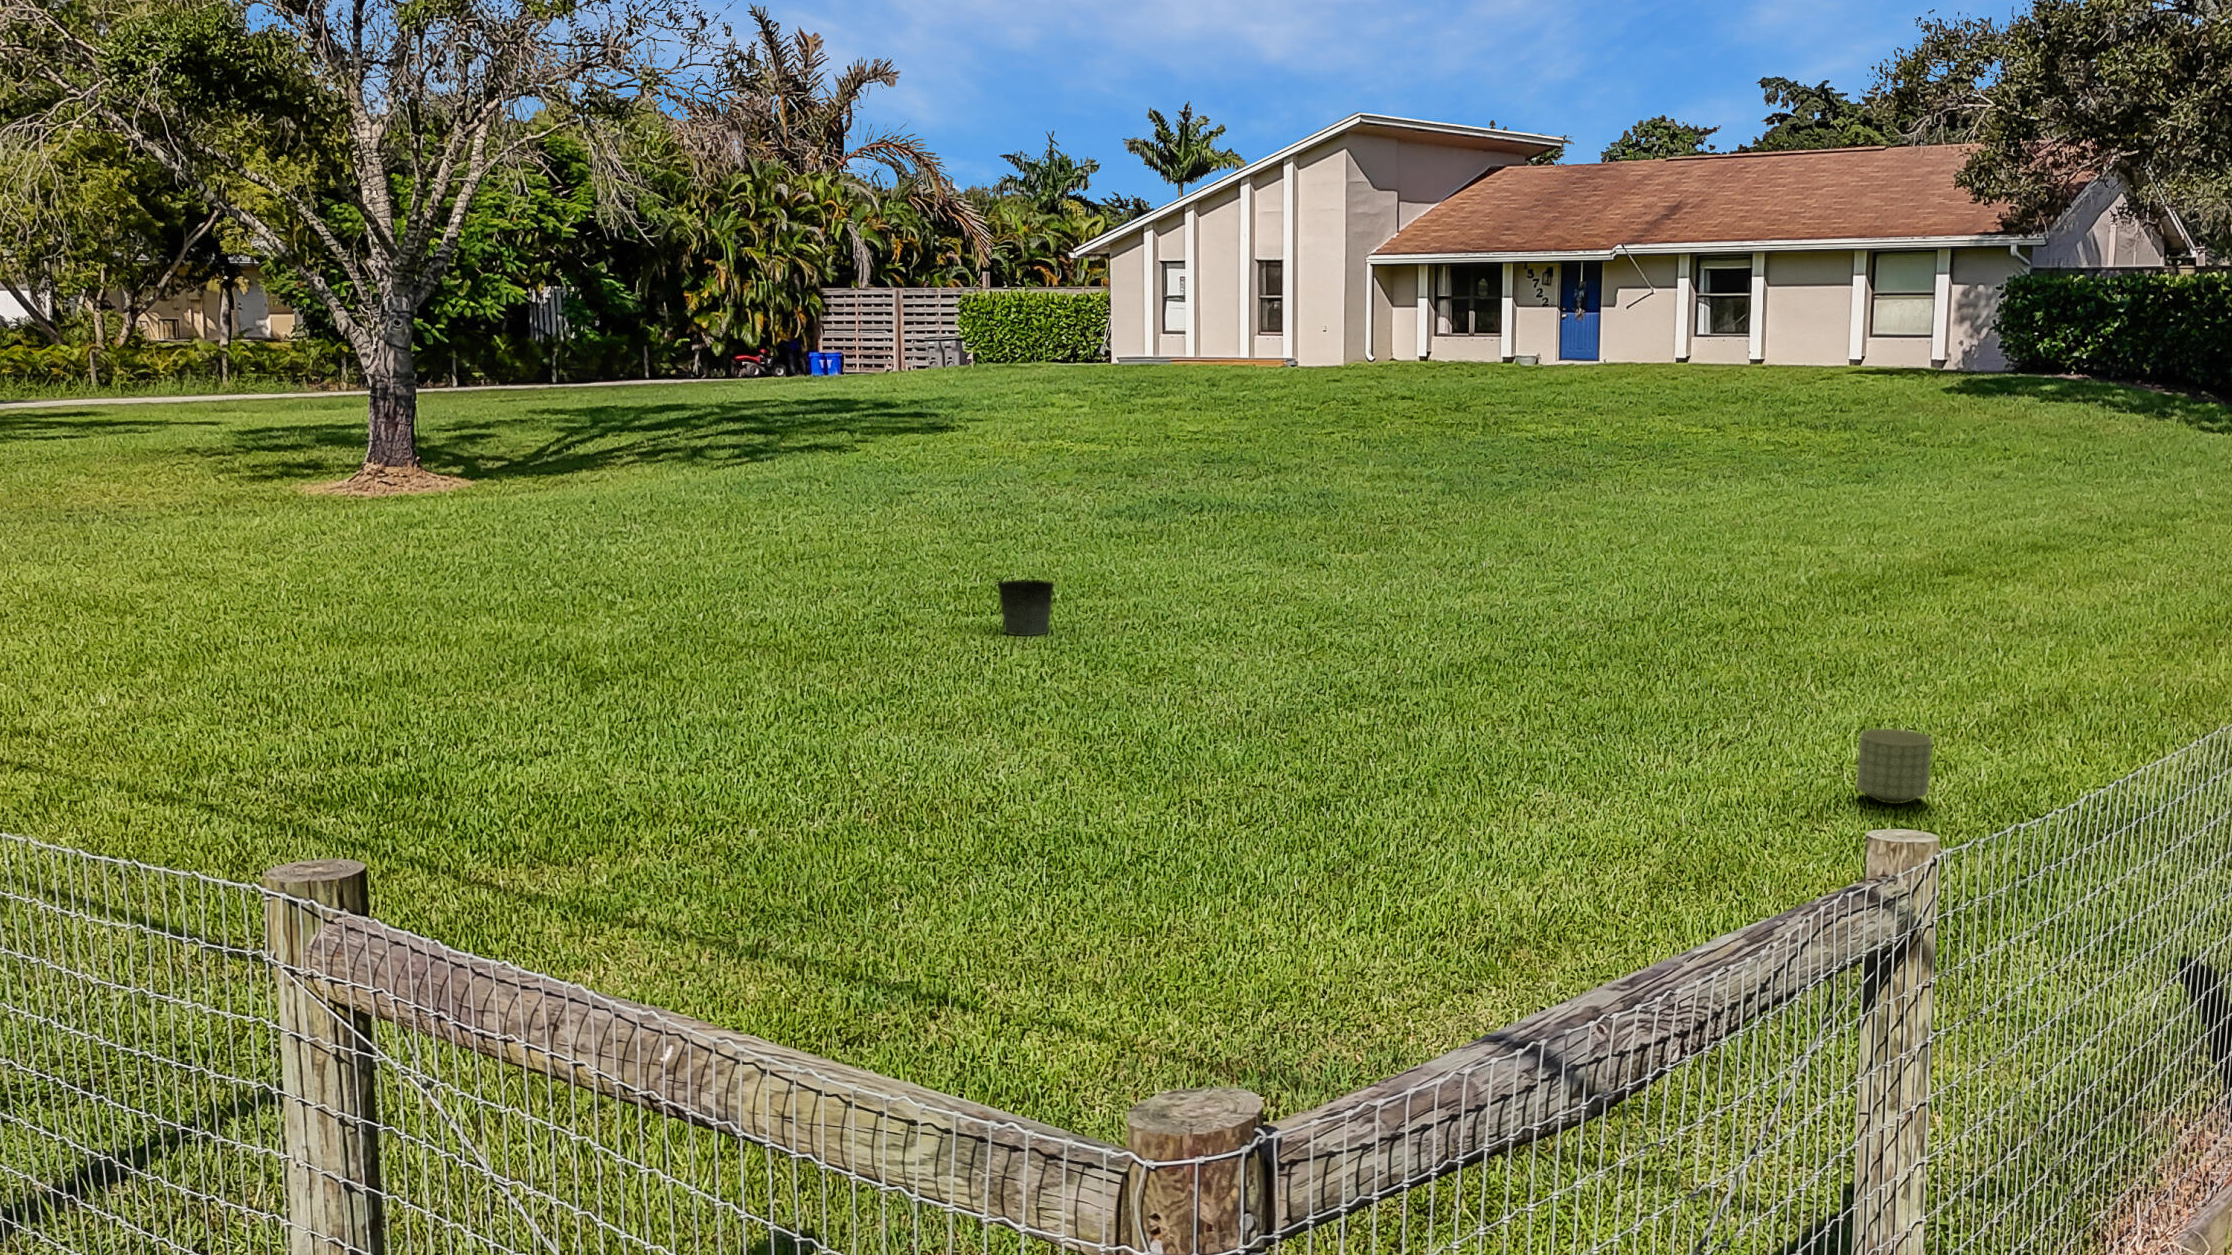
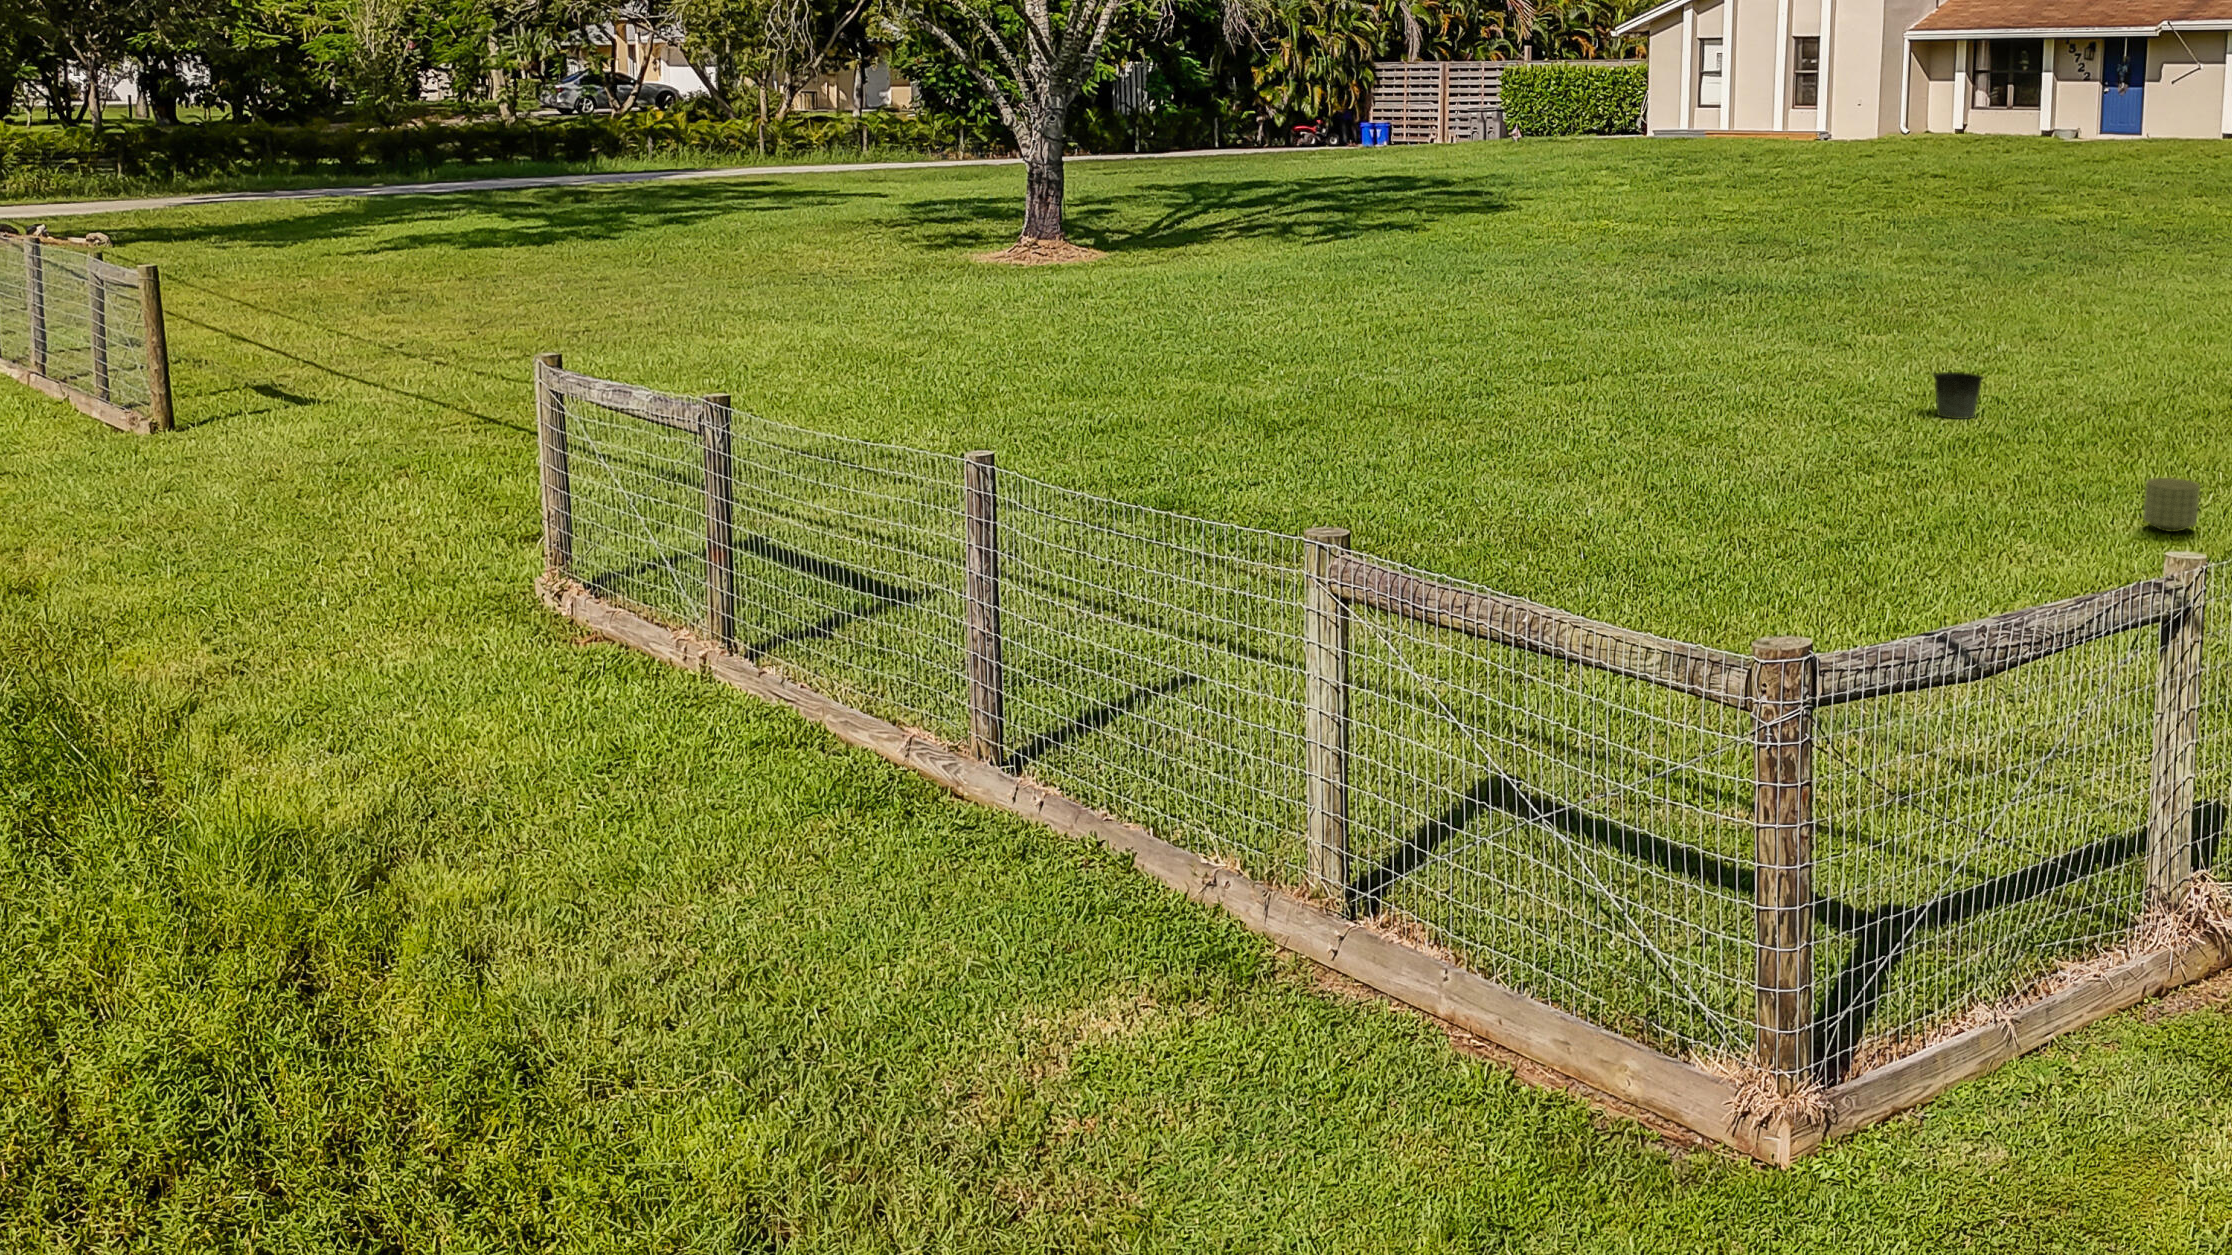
bucket: present [995,579,1054,636] -> present [1932,372,1984,419]

